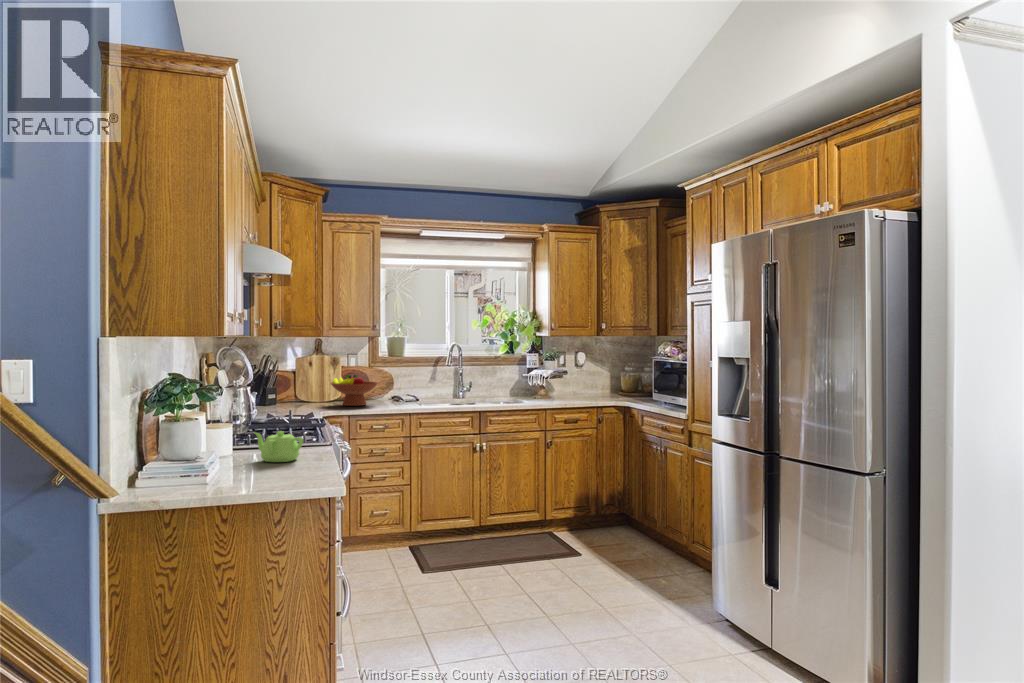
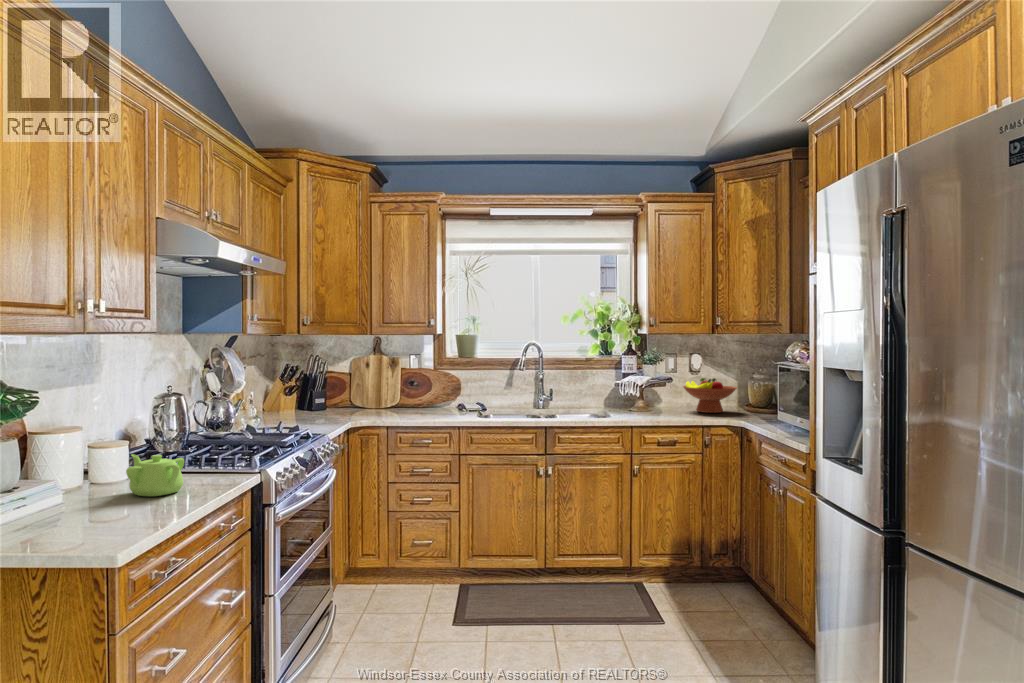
fruit bowl: present [331,375,378,406] -> present [683,378,737,413]

